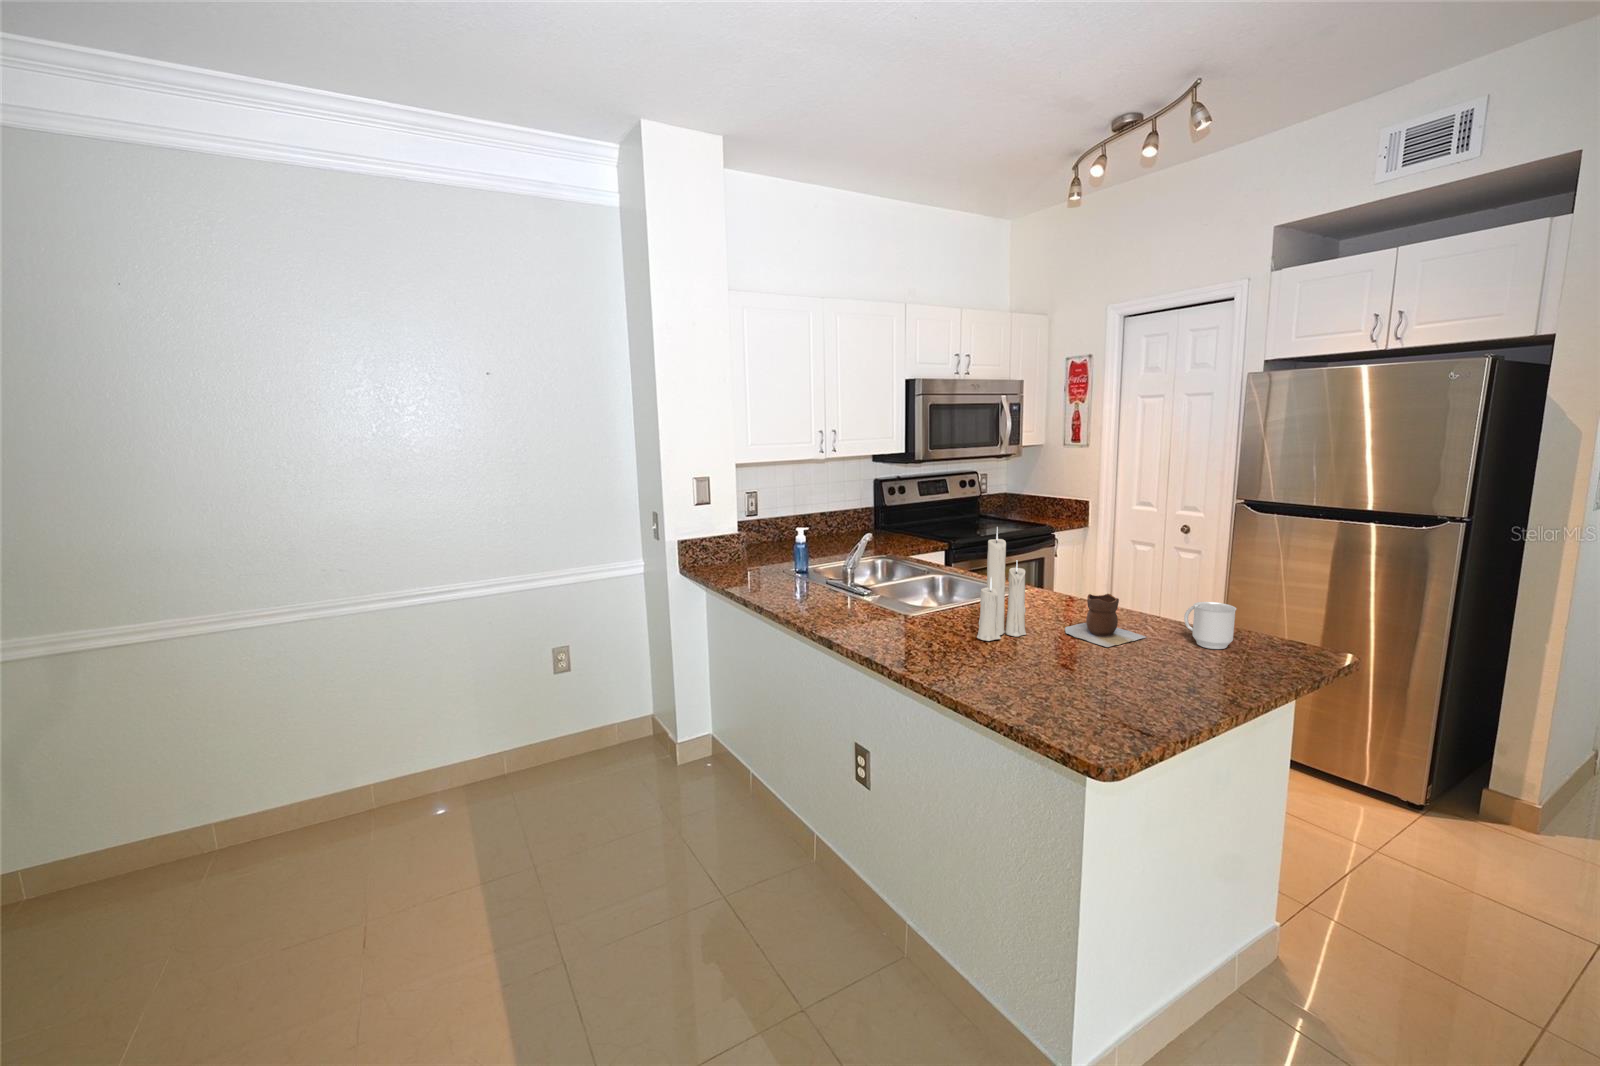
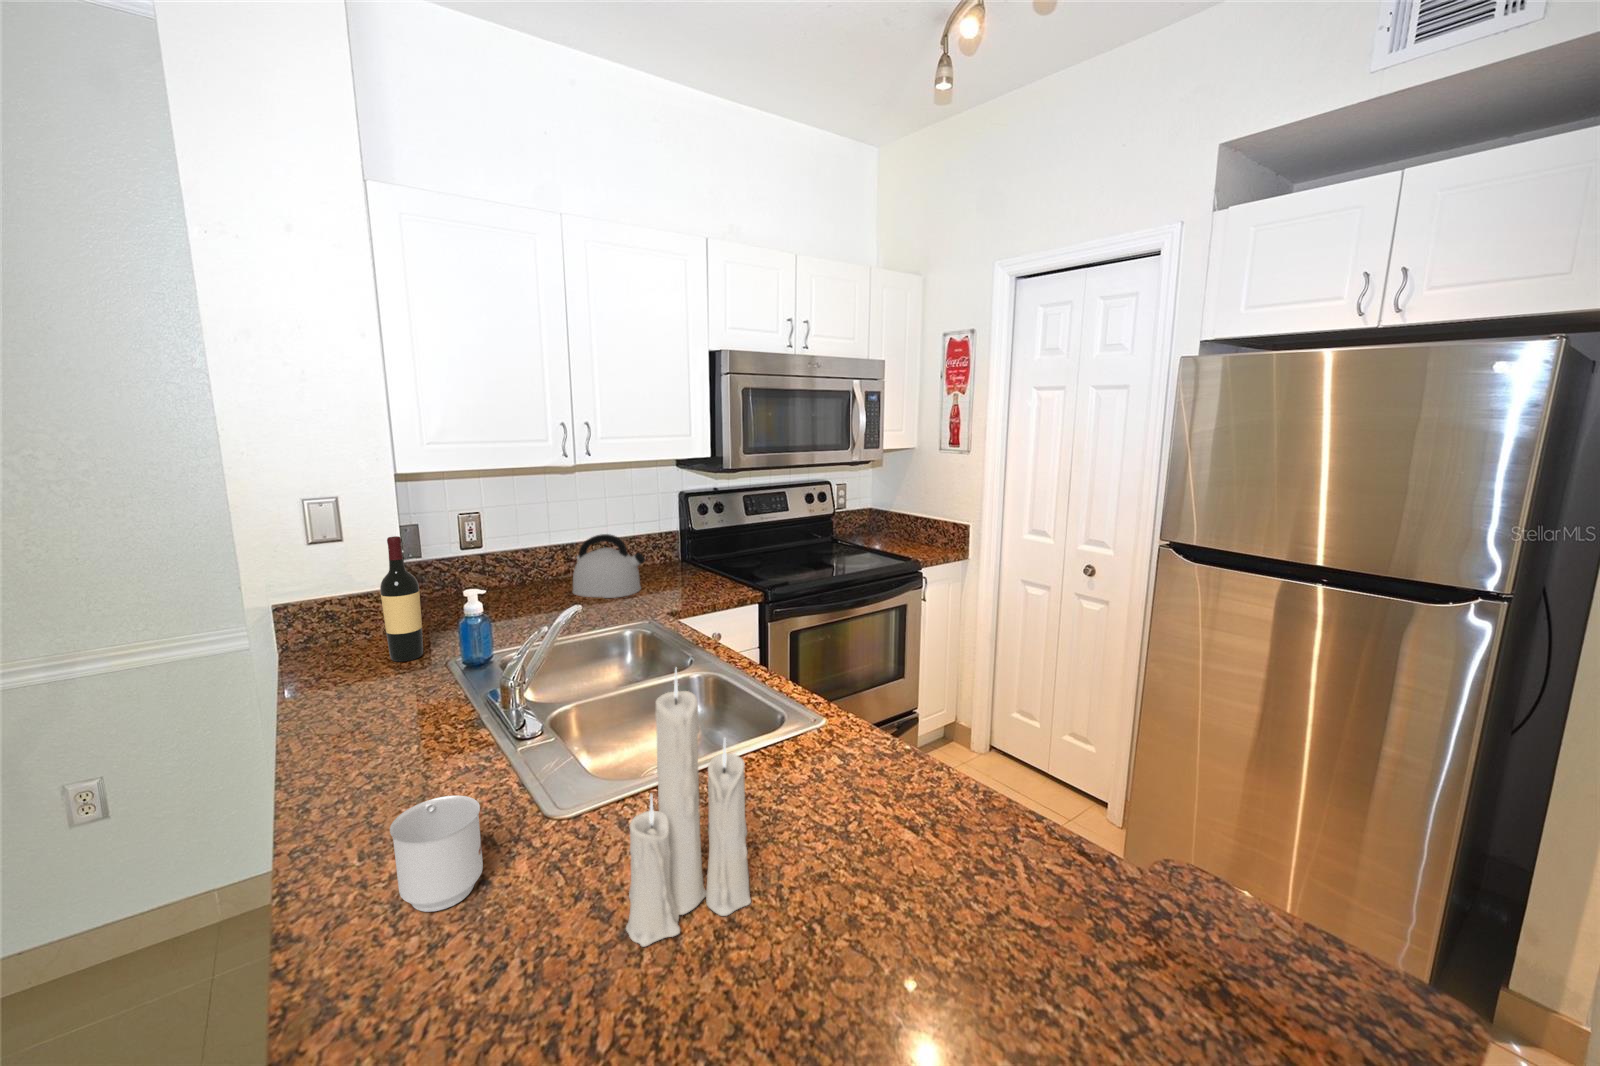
wine bottle: none [746,499,766,572] -> present [380,536,423,661]
kettle: none [816,506,865,548] -> present [573,534,645,598]
vase: present [1065,594,1146,647] -> none [838,805,1011,973]
mug: present [1184,602,1236,649] -> present [390,796,483,912]

